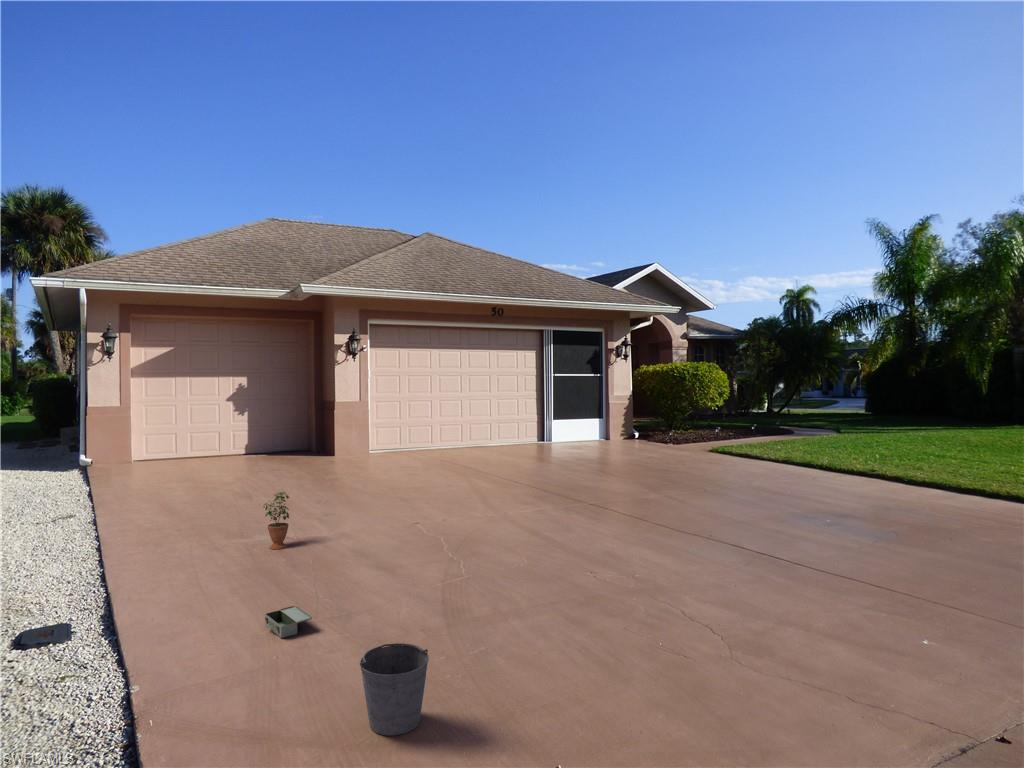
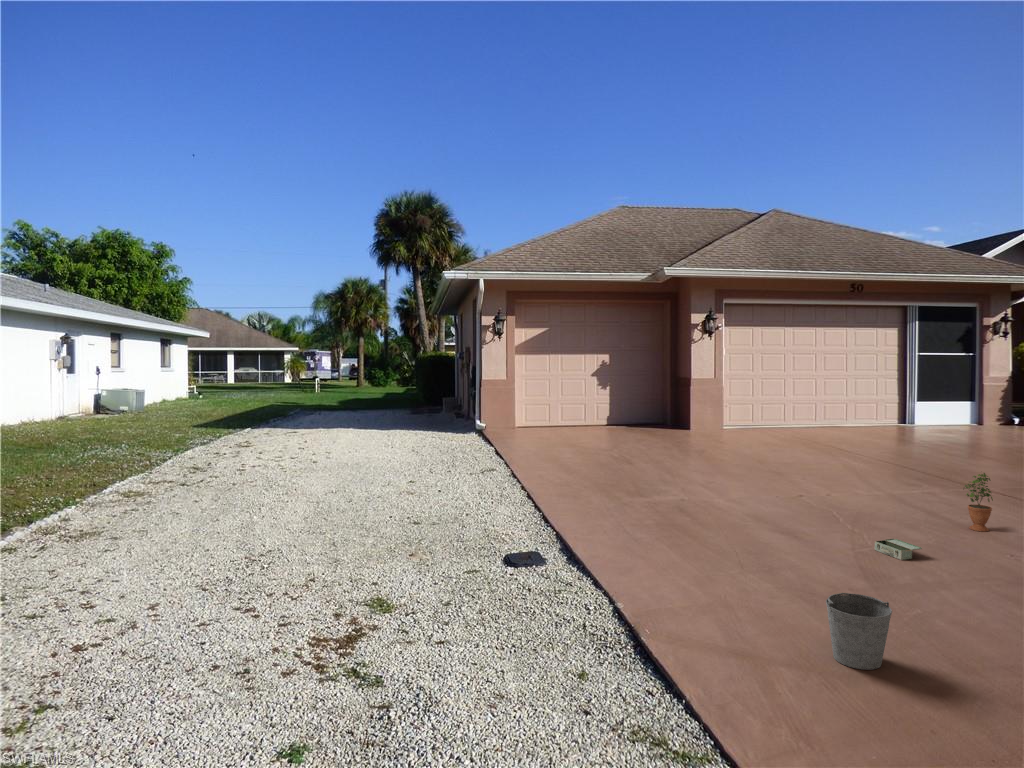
potted plant: present [263,492,289,549] -> present [965,473,993,532]
toolbox: present [265,606,312,638] -> present [875,539,922,560]

